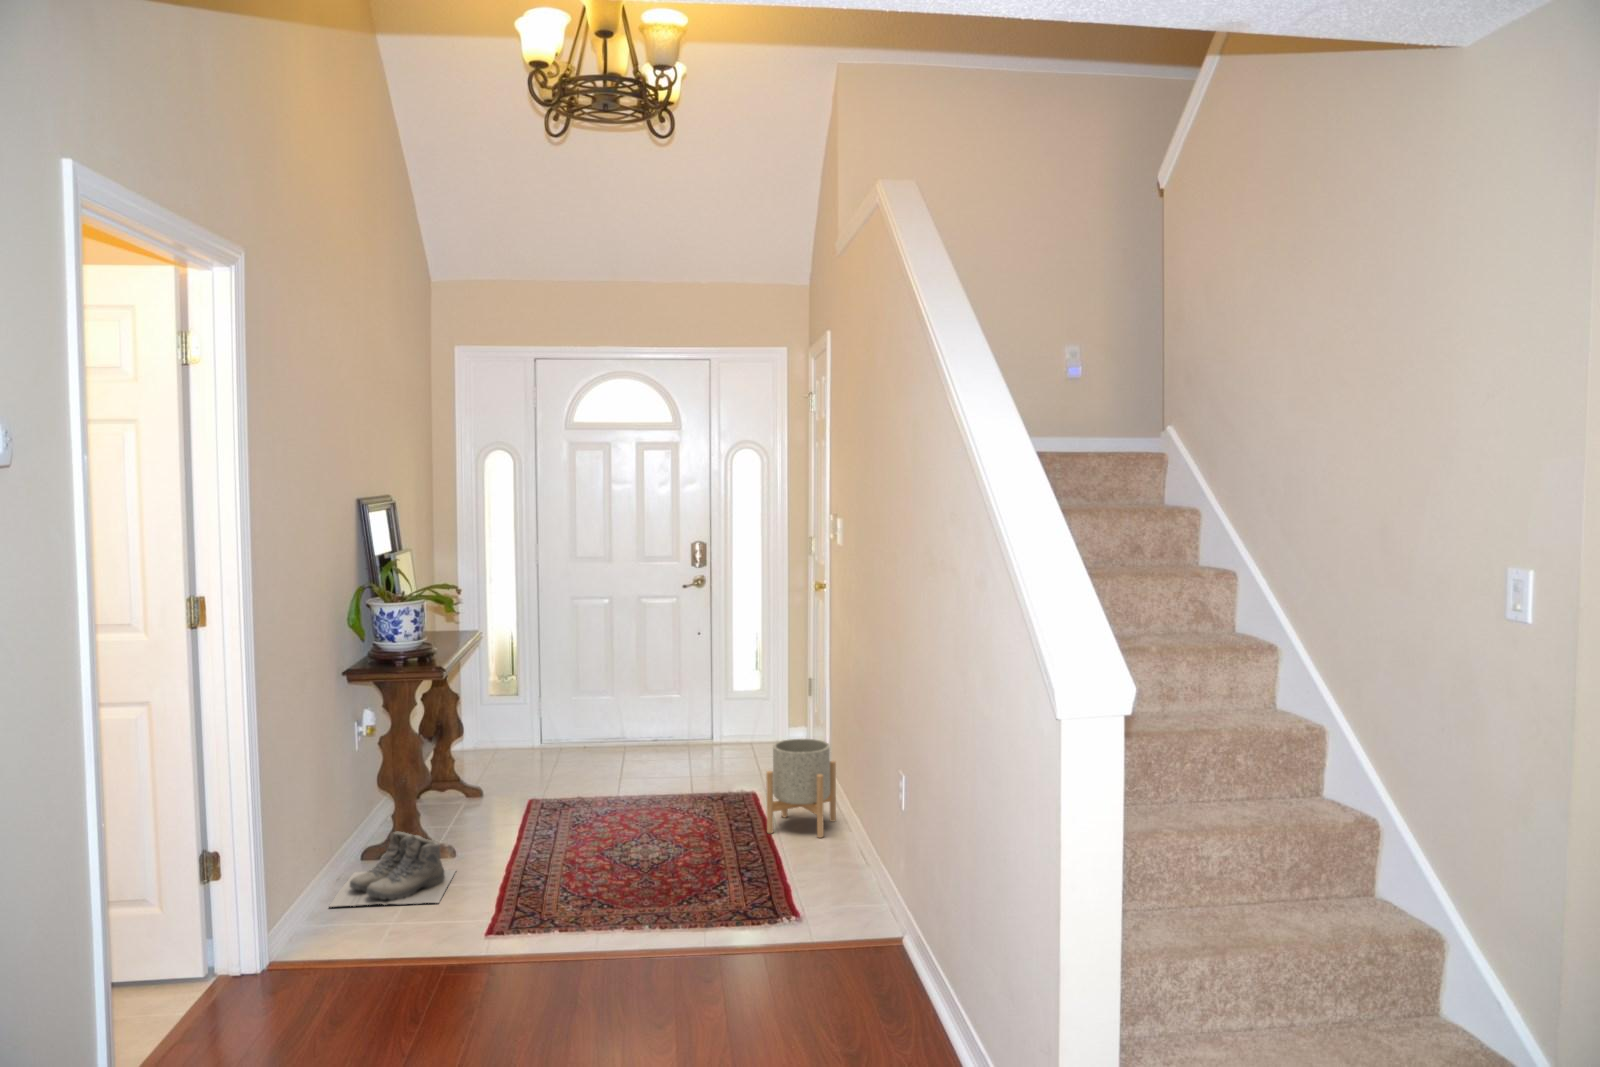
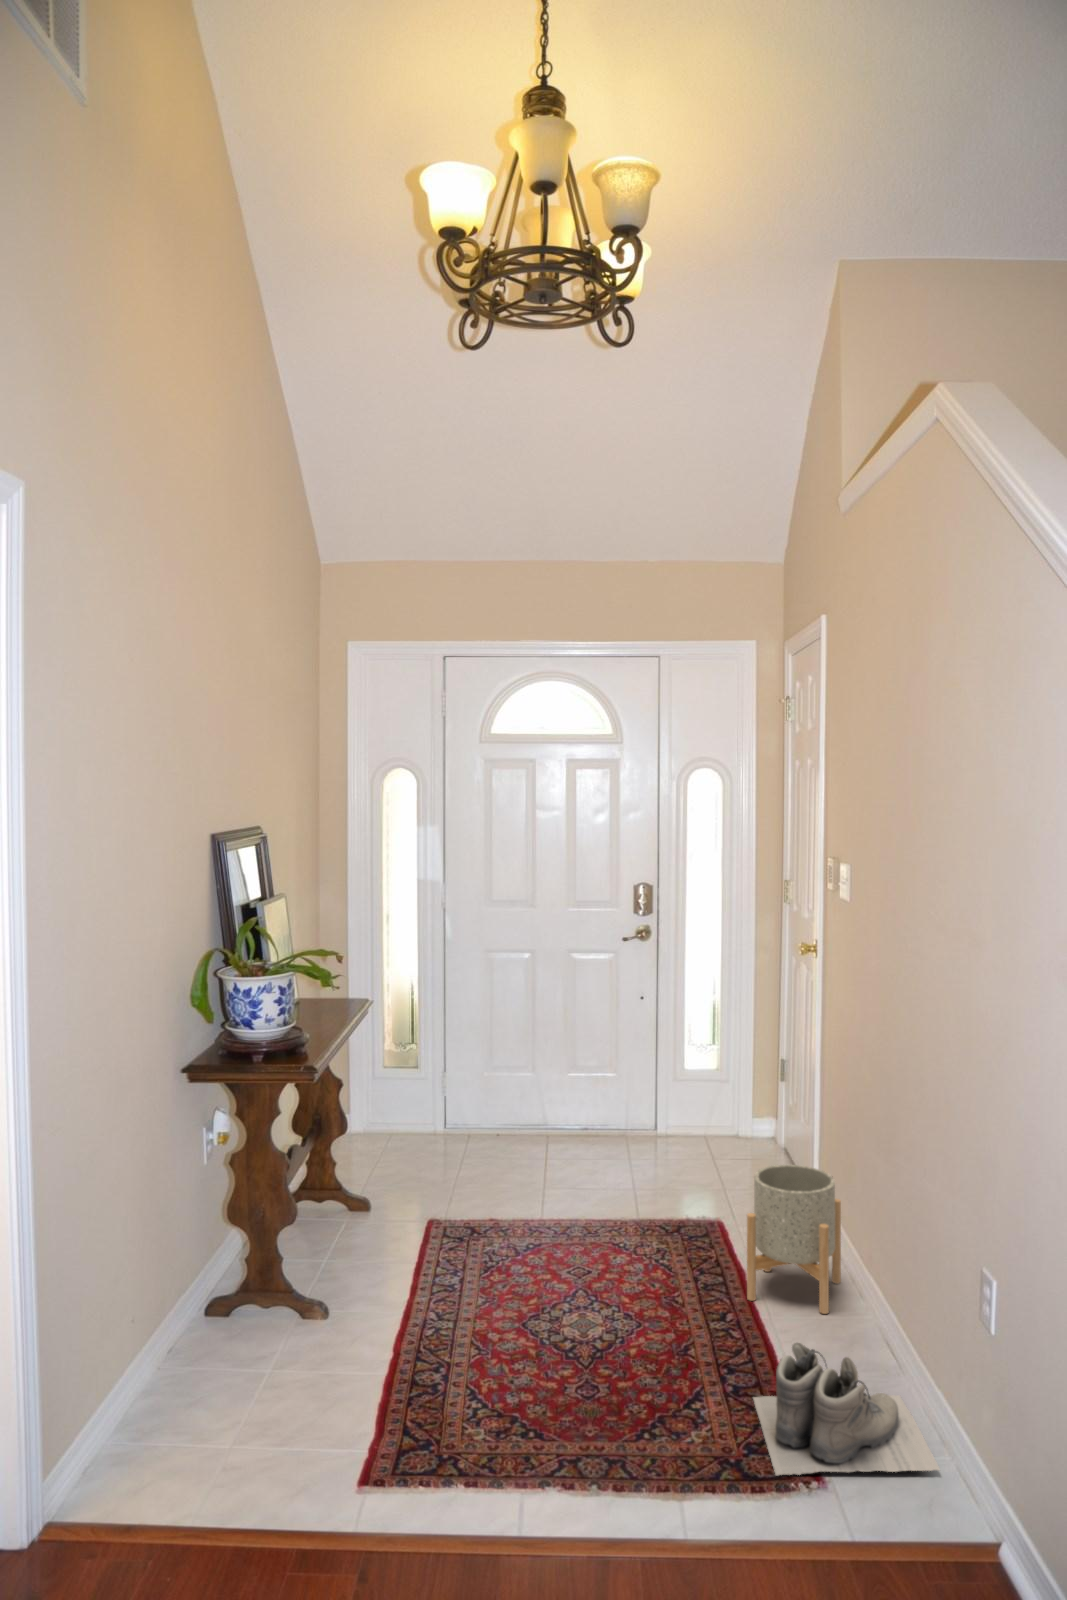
boots: present [330,832,456,907] -> present [753,1343,940,1476]

